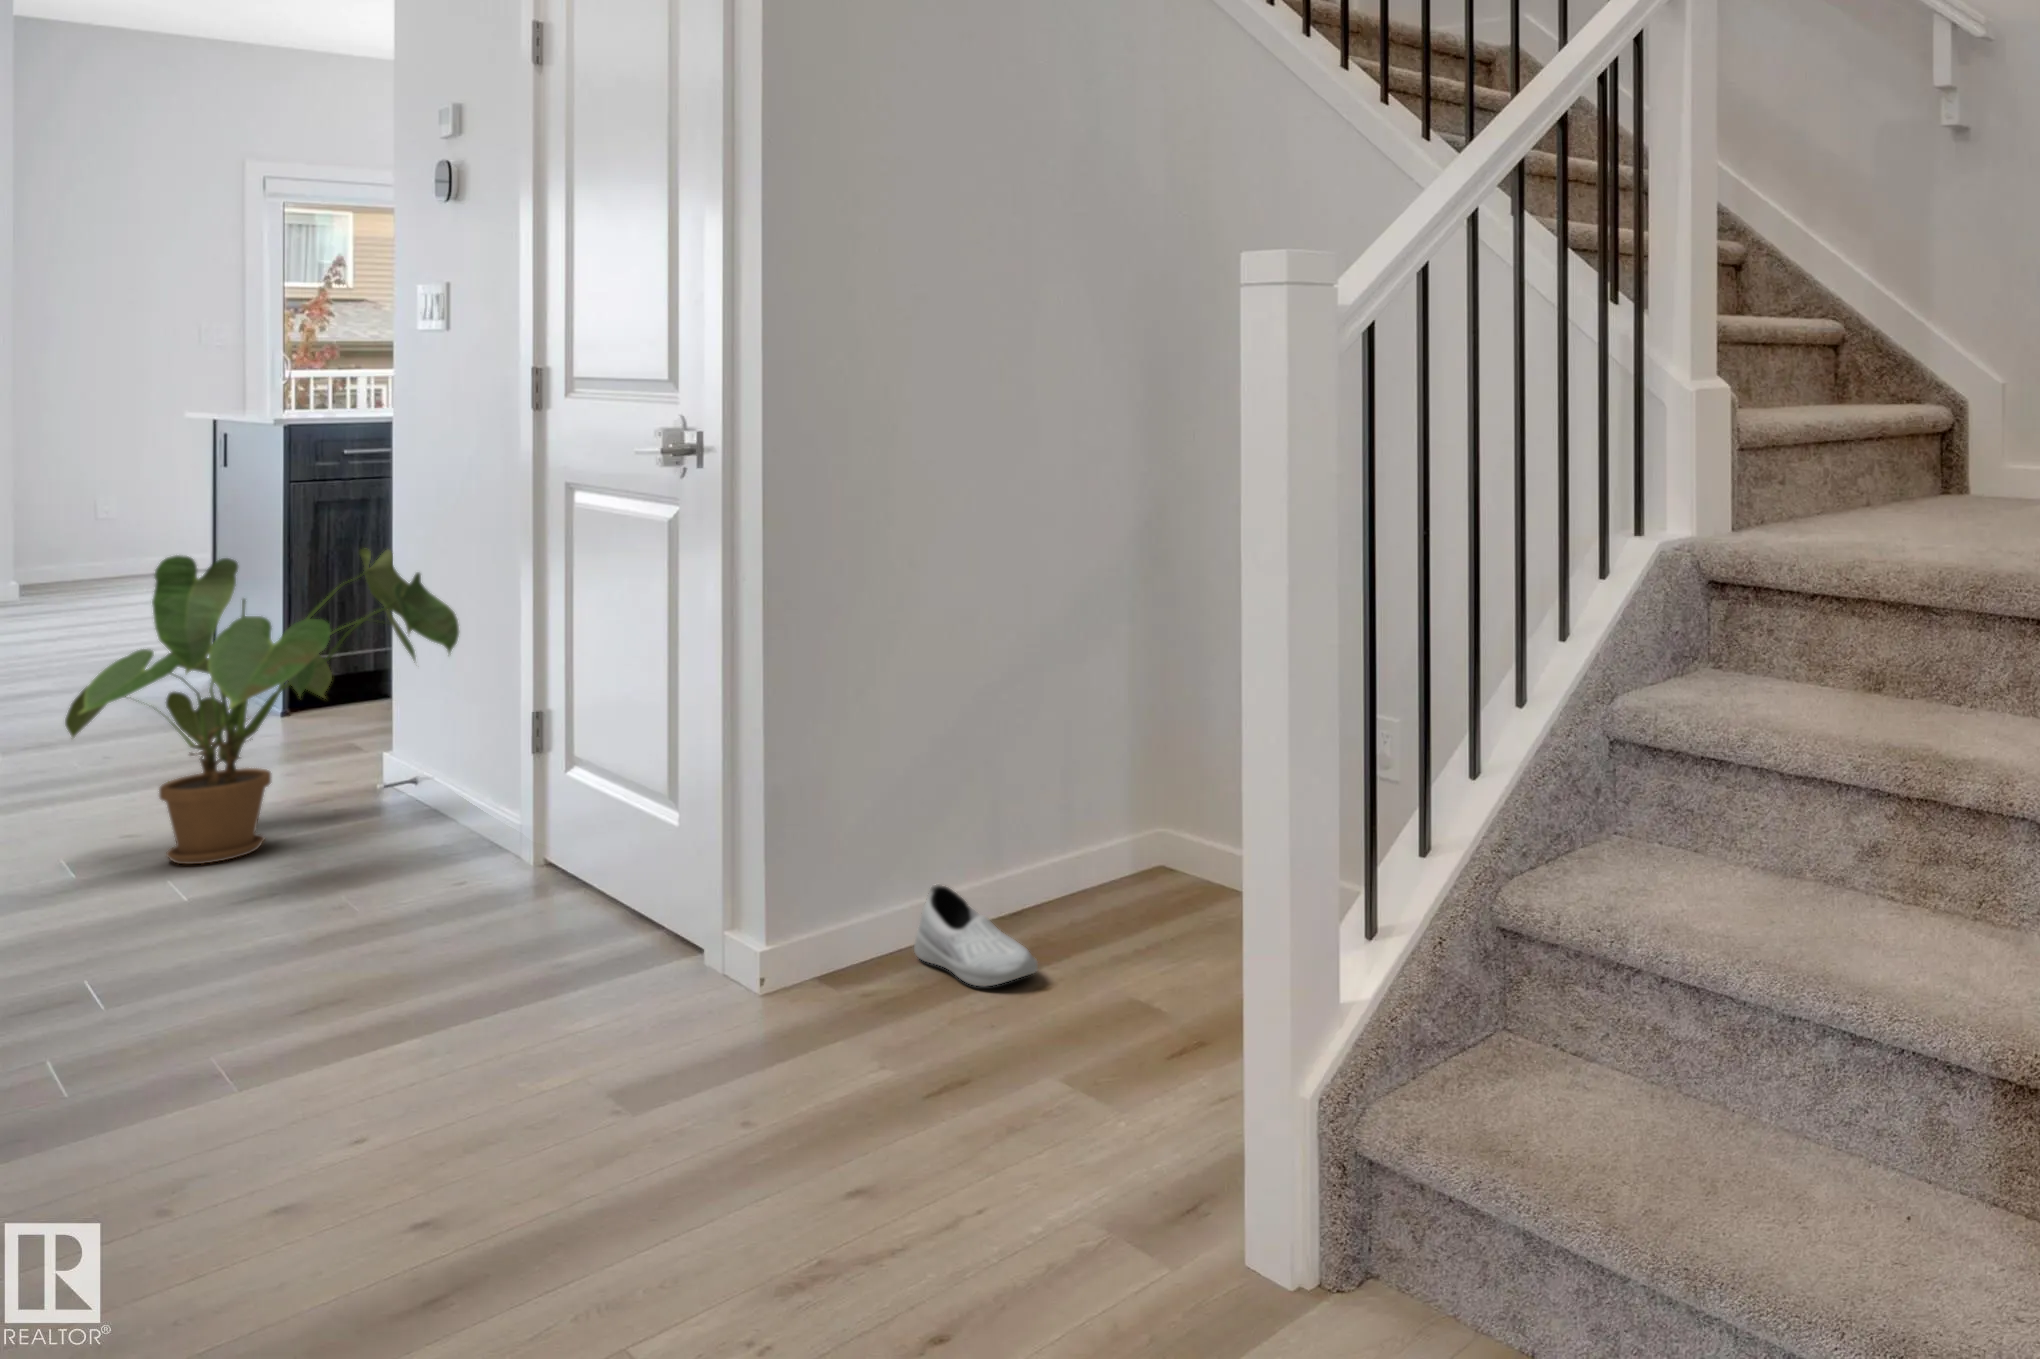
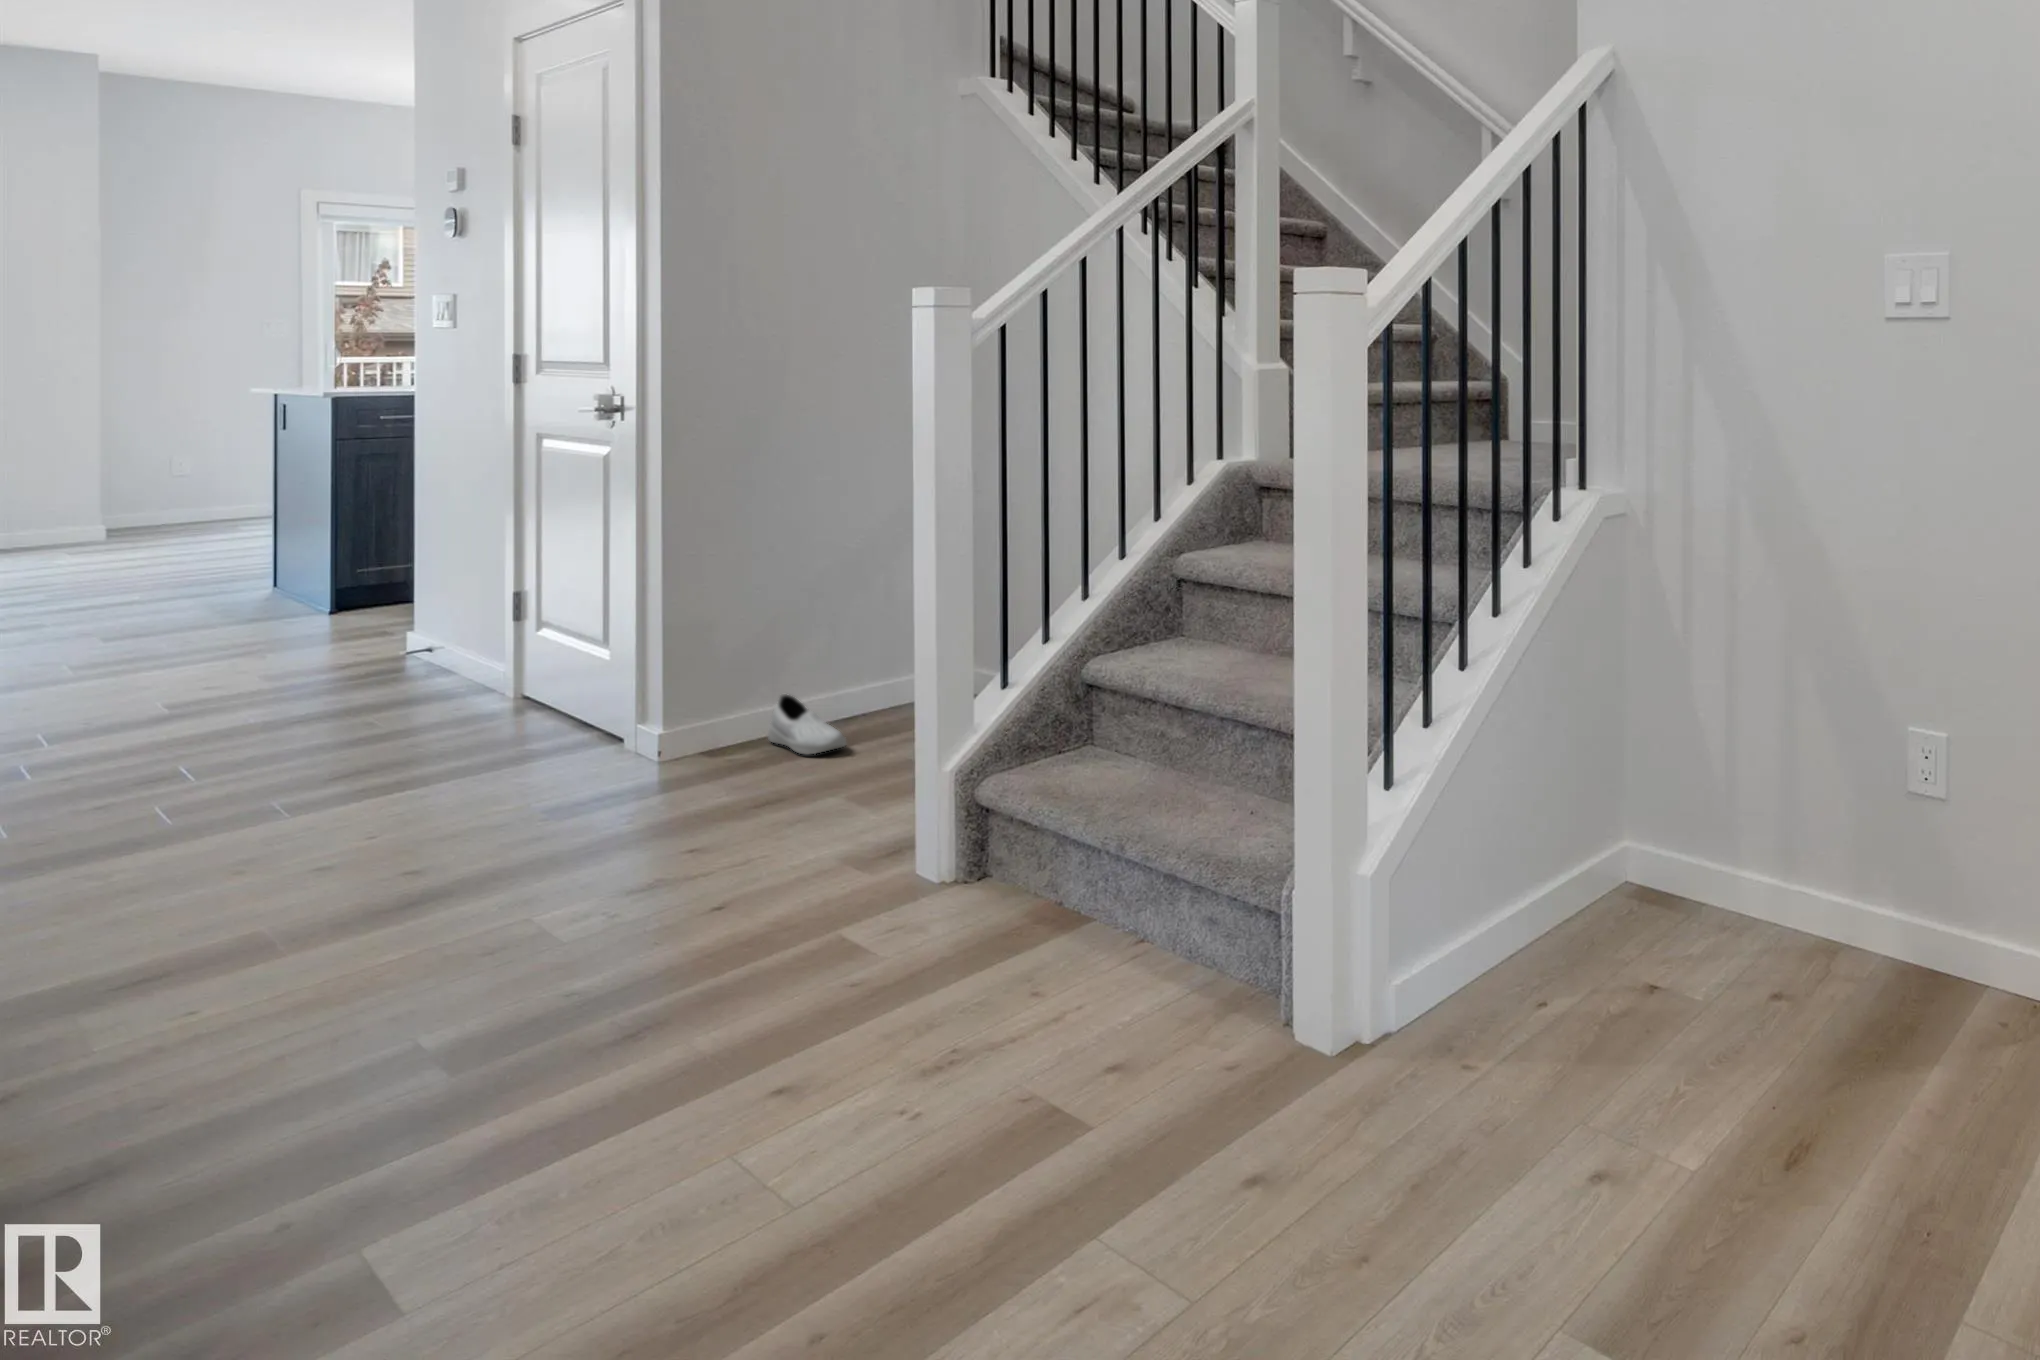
house plant: present [65,549,459,864] -> none [171,482,463,701]

